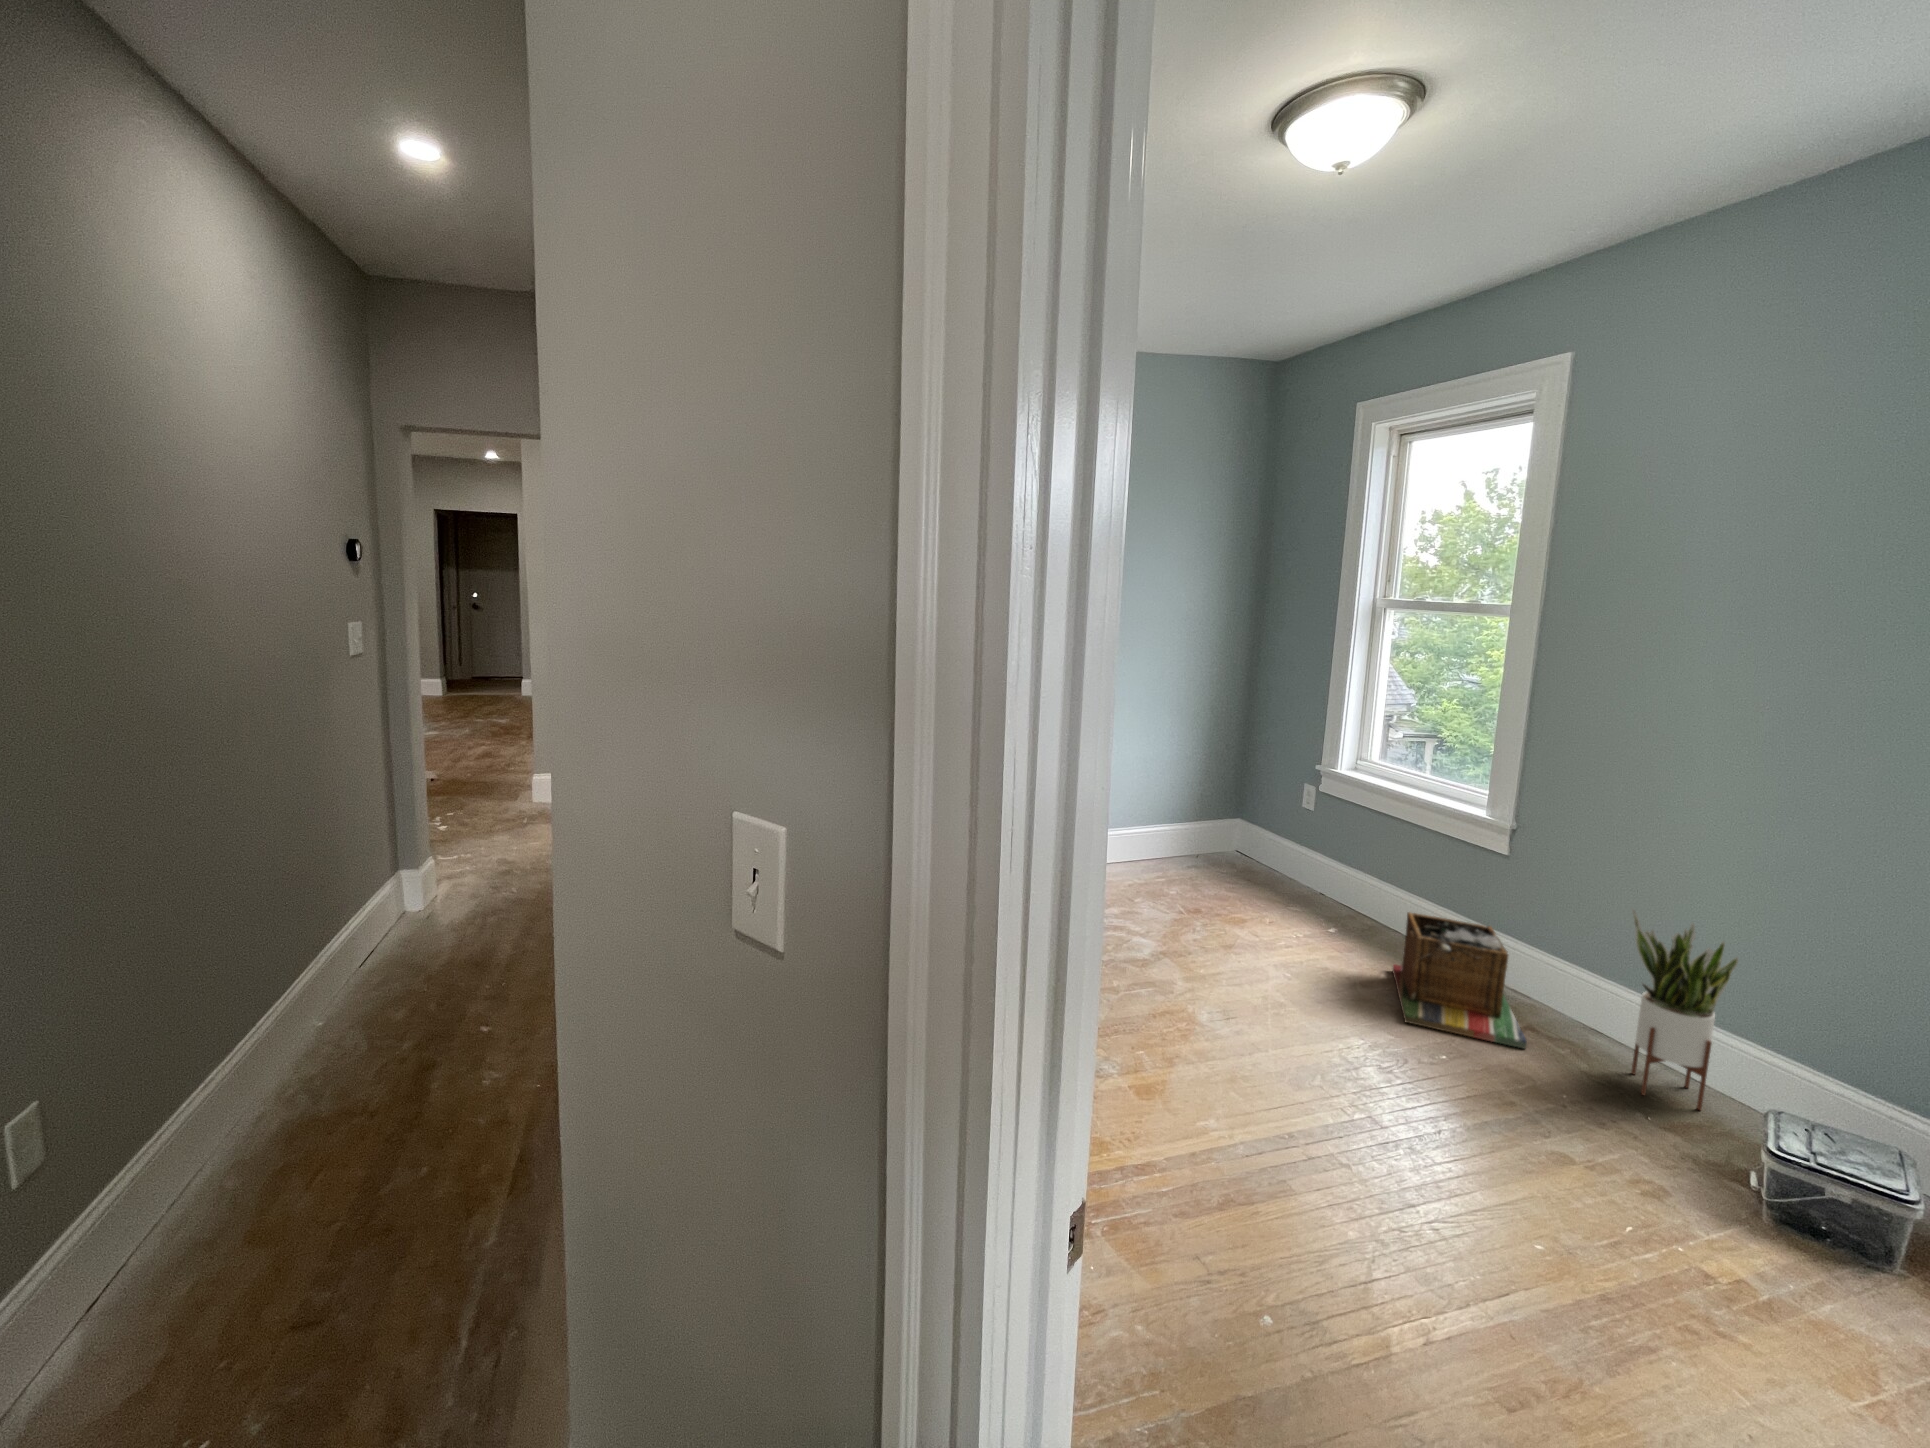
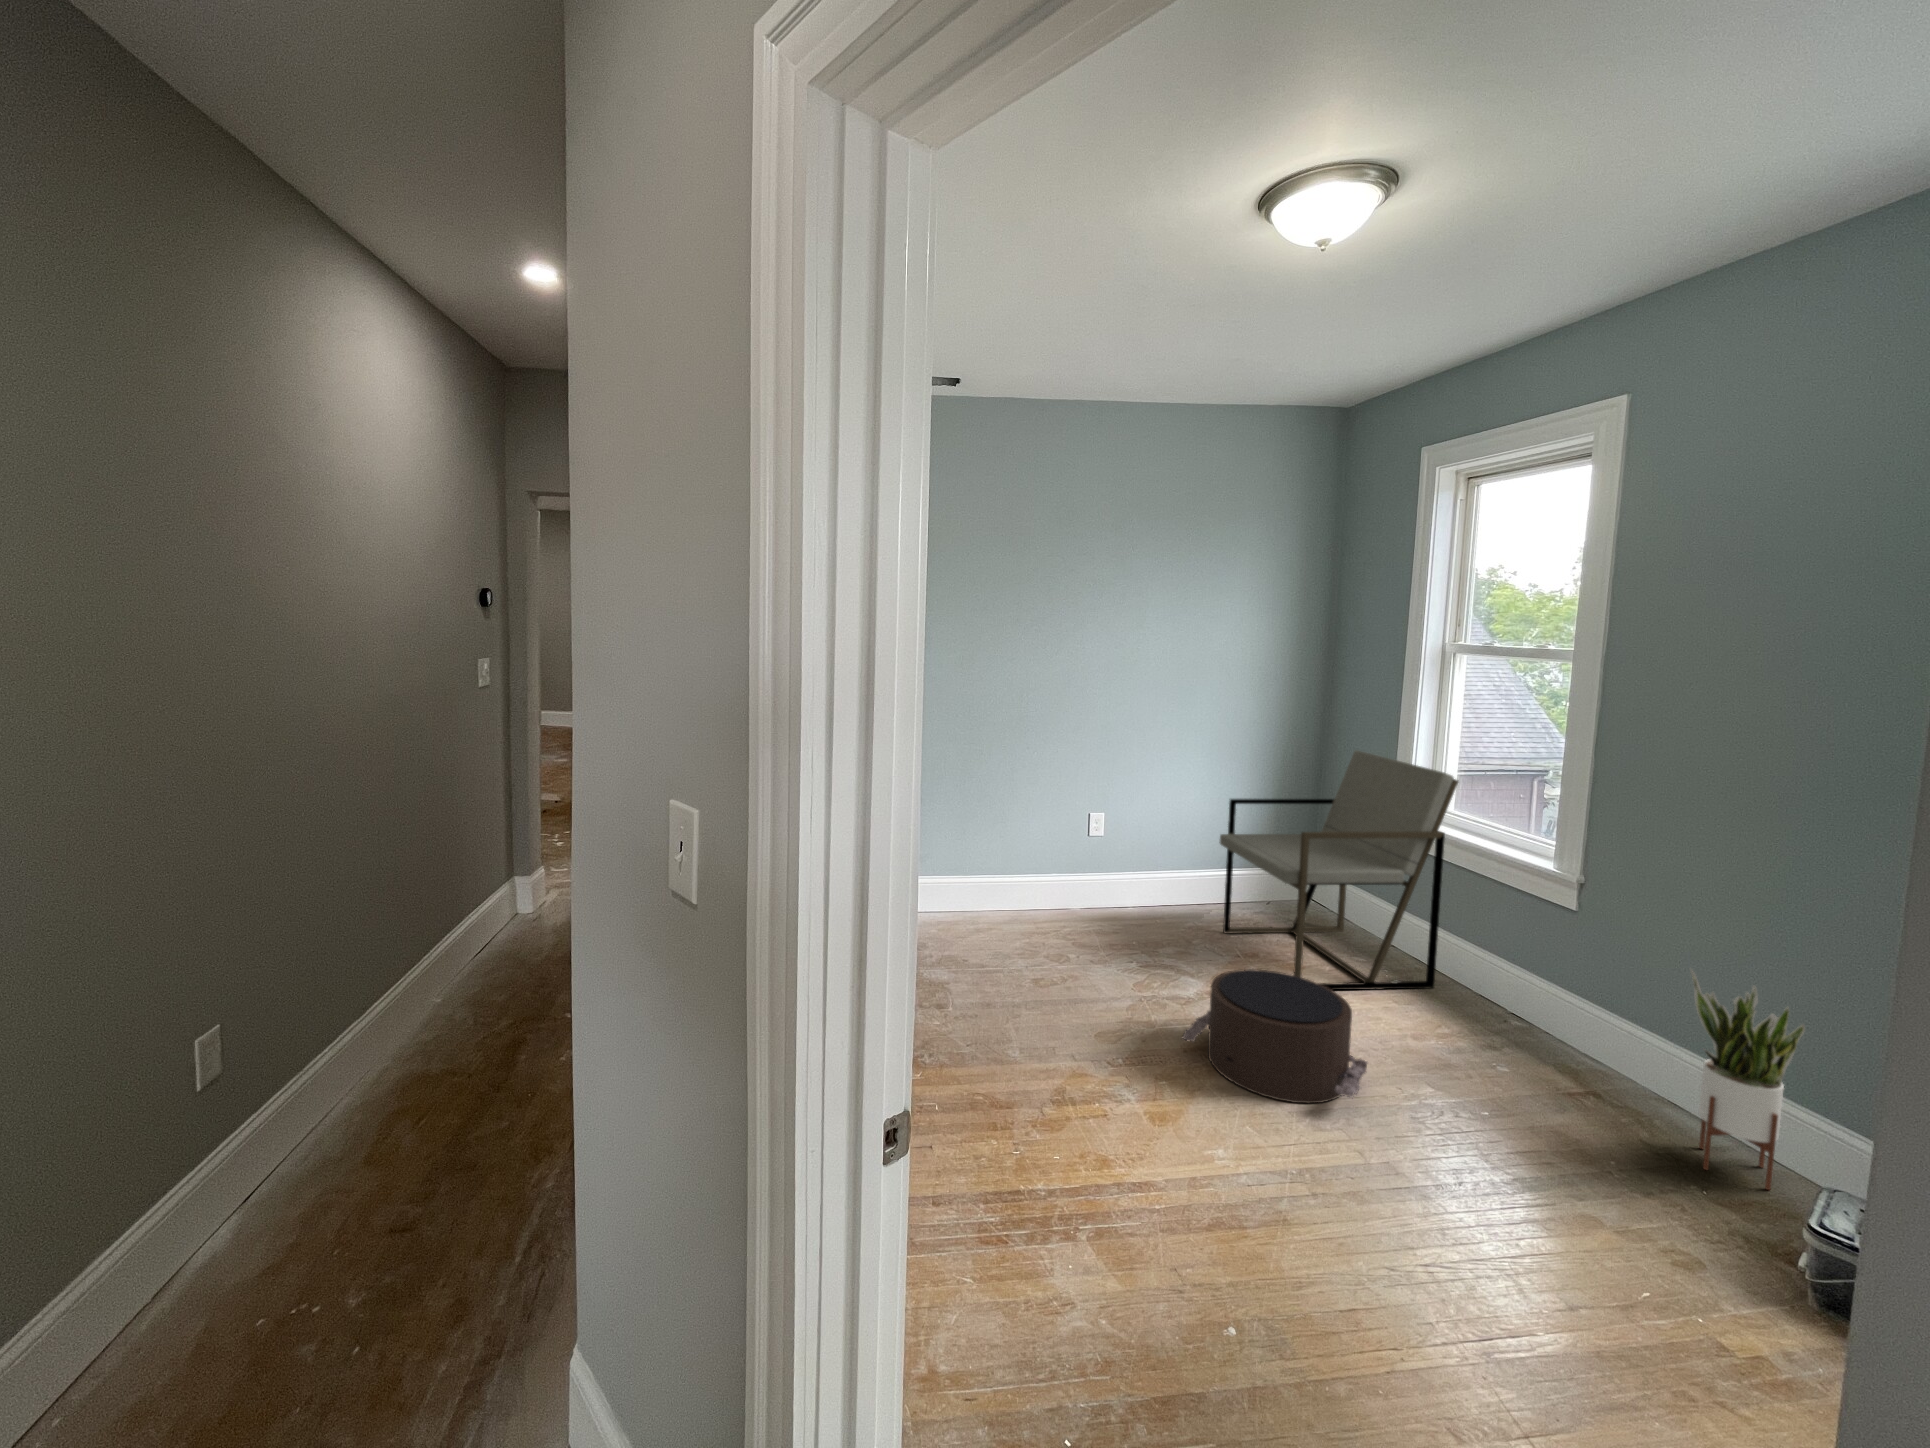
armchair: none [1160,704,1392,942] -> present [1220,750,1458,990]
laundry basket: present [1393,912,1527,1049] -> none [1452,967,1583,1115]
pouf: none [1153,927,1334,1060] -> present [1182,969,1368,1103]

